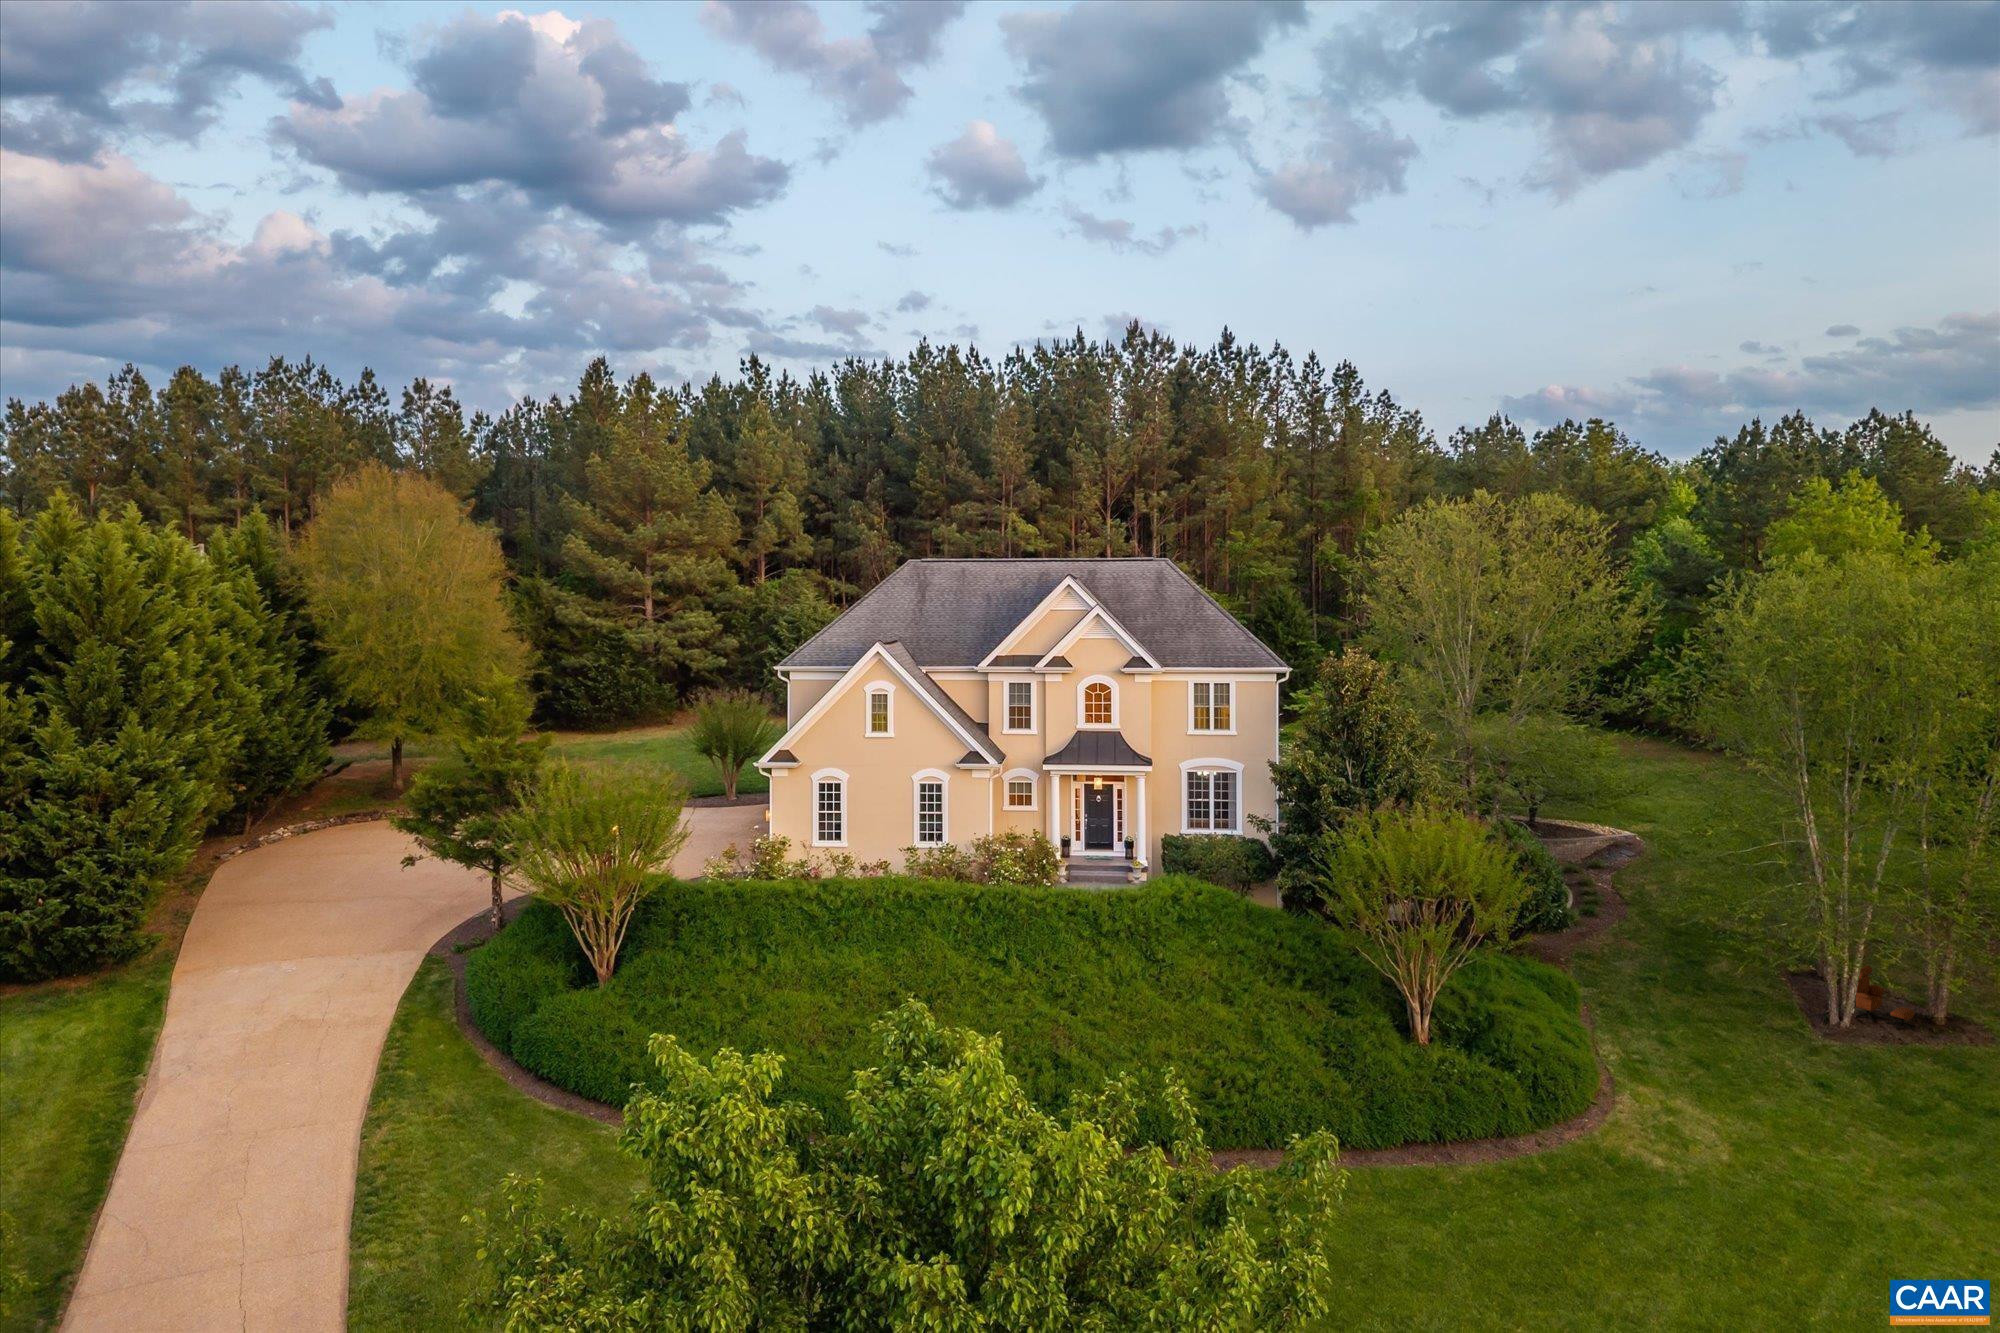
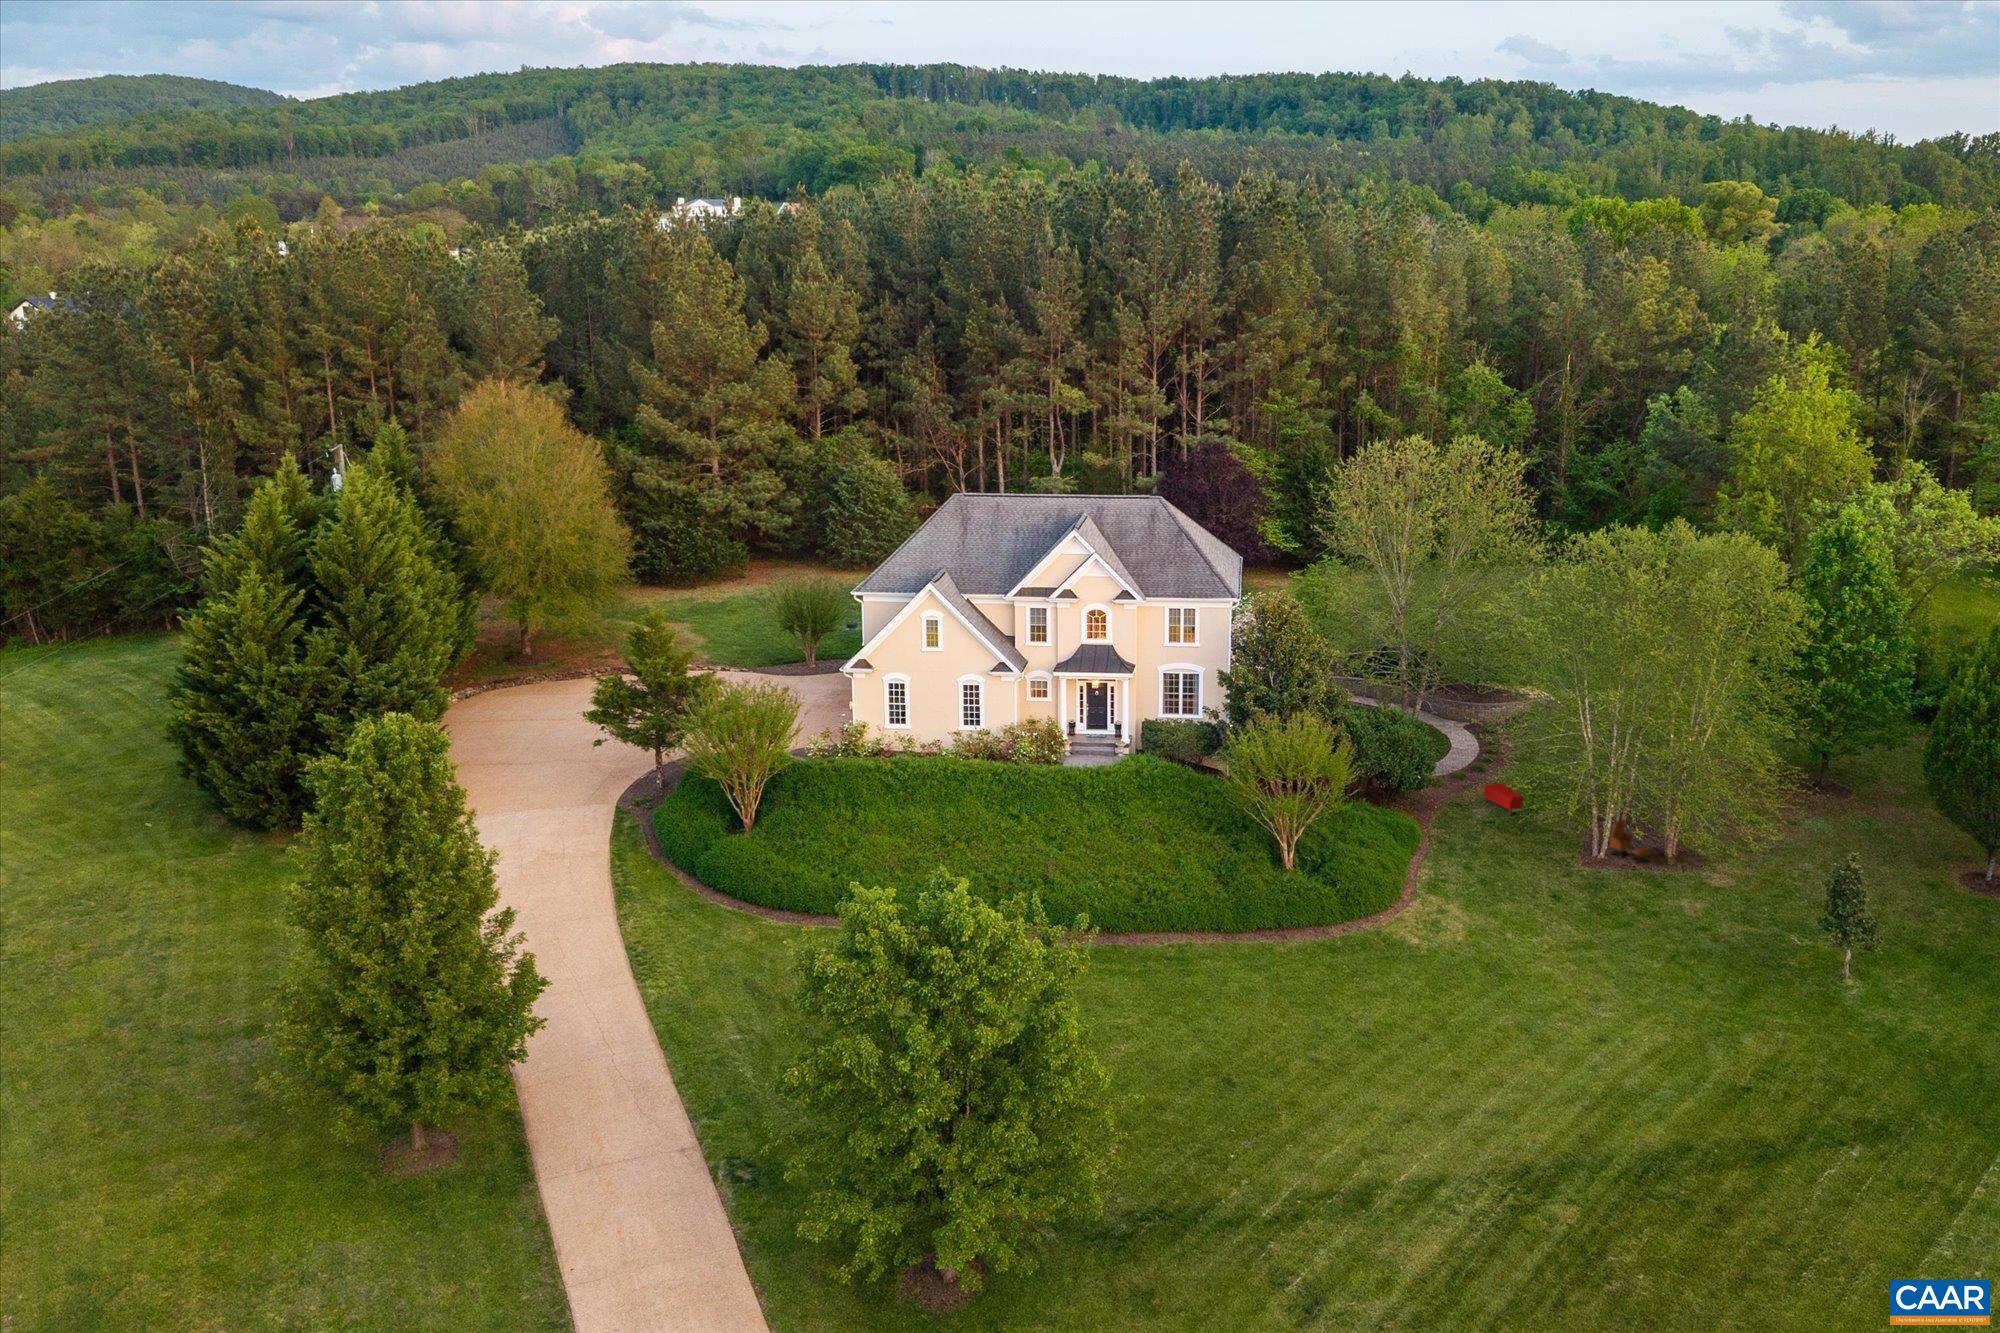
bench: none [1638,918,1705,963] -> present [1484,783,1524,815]

